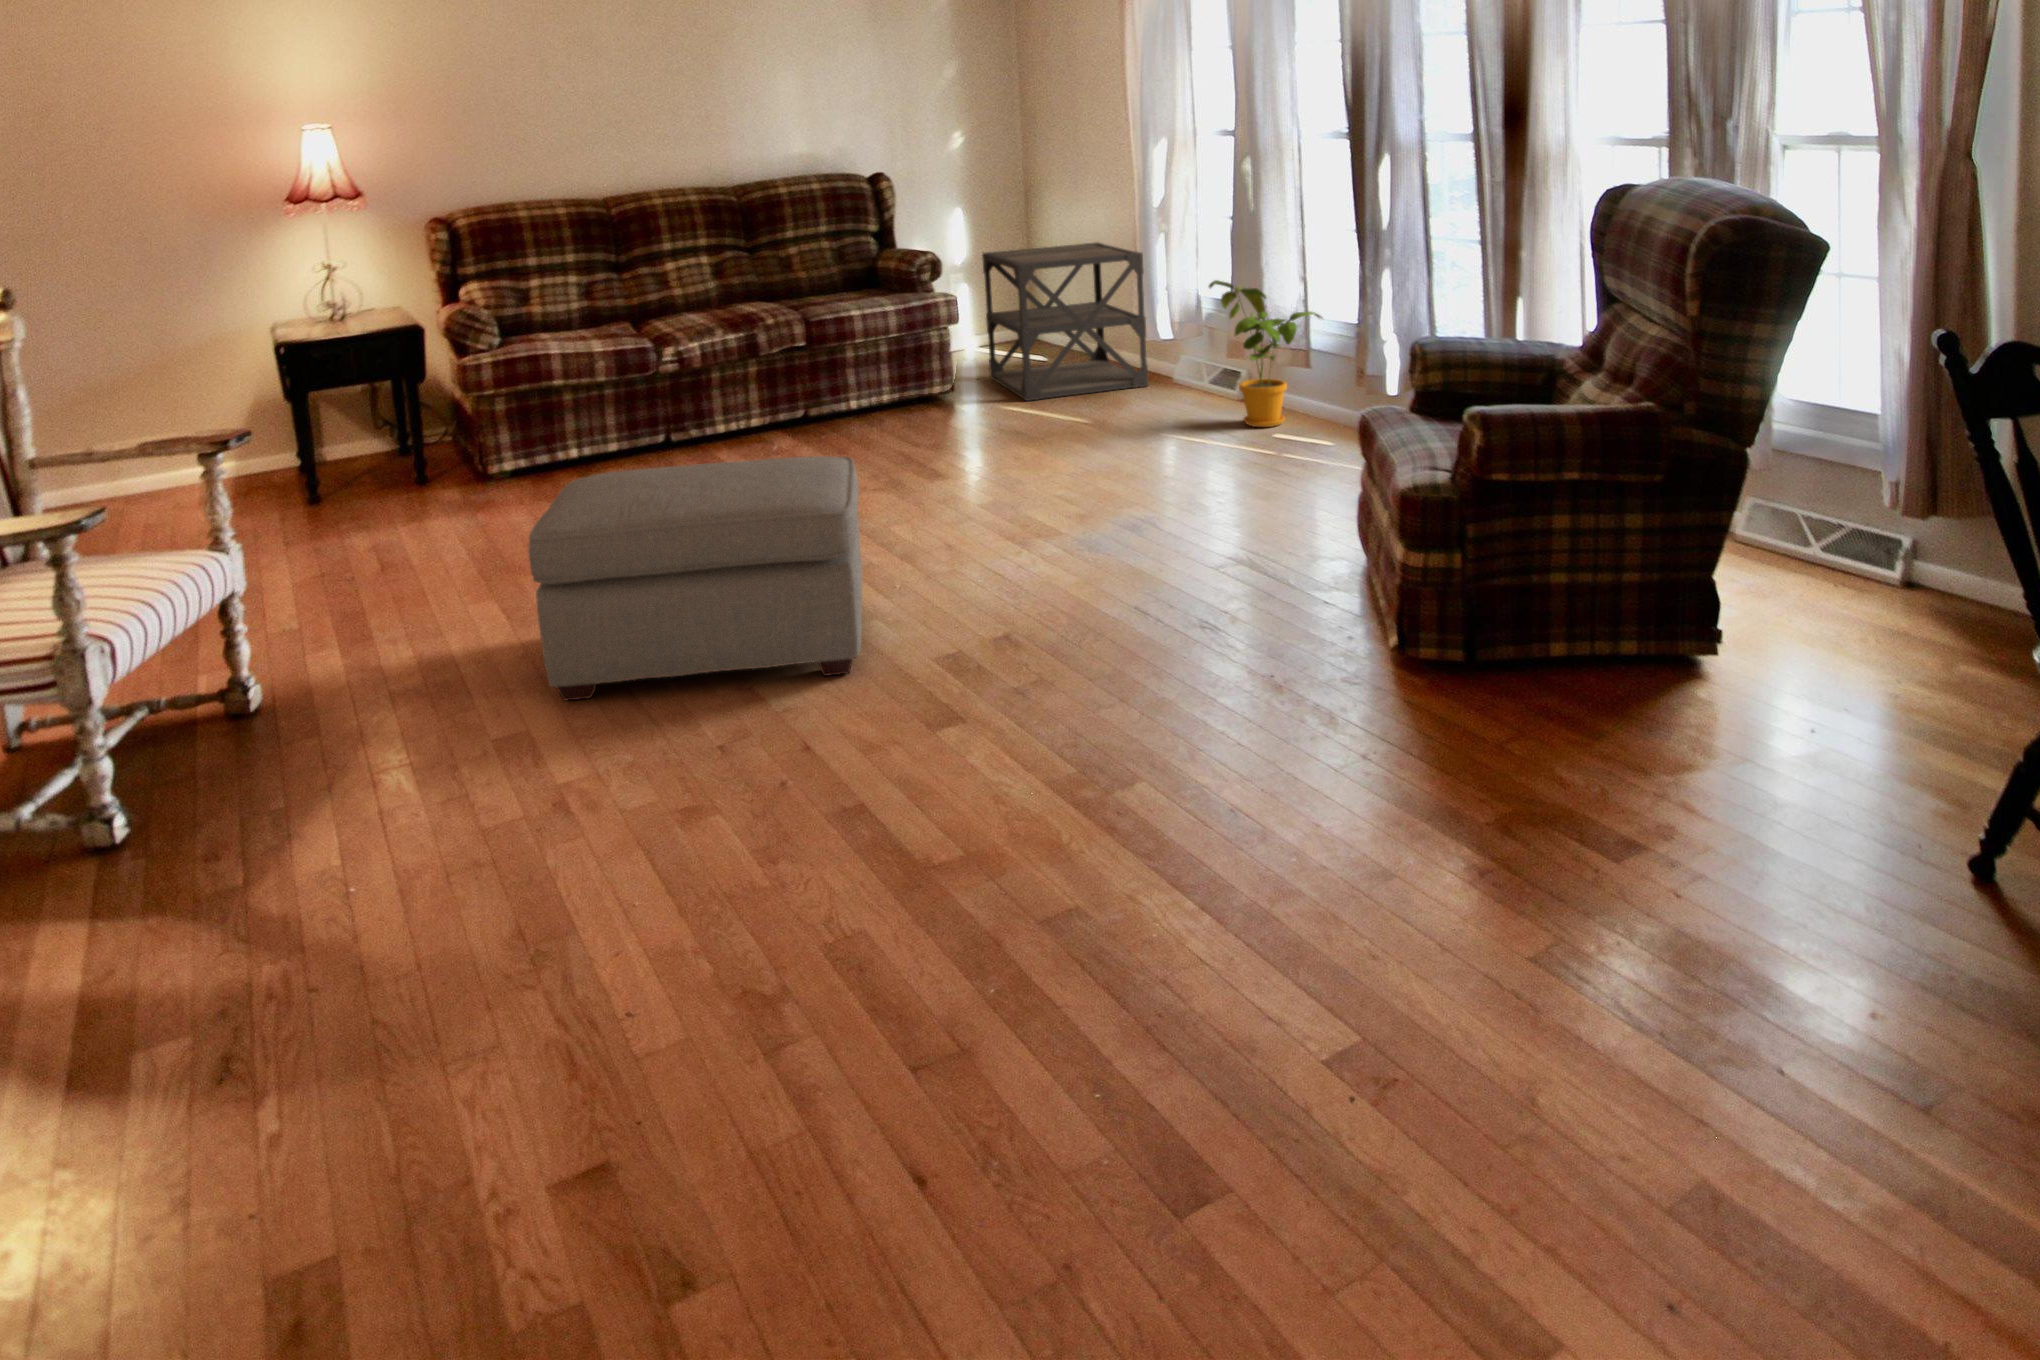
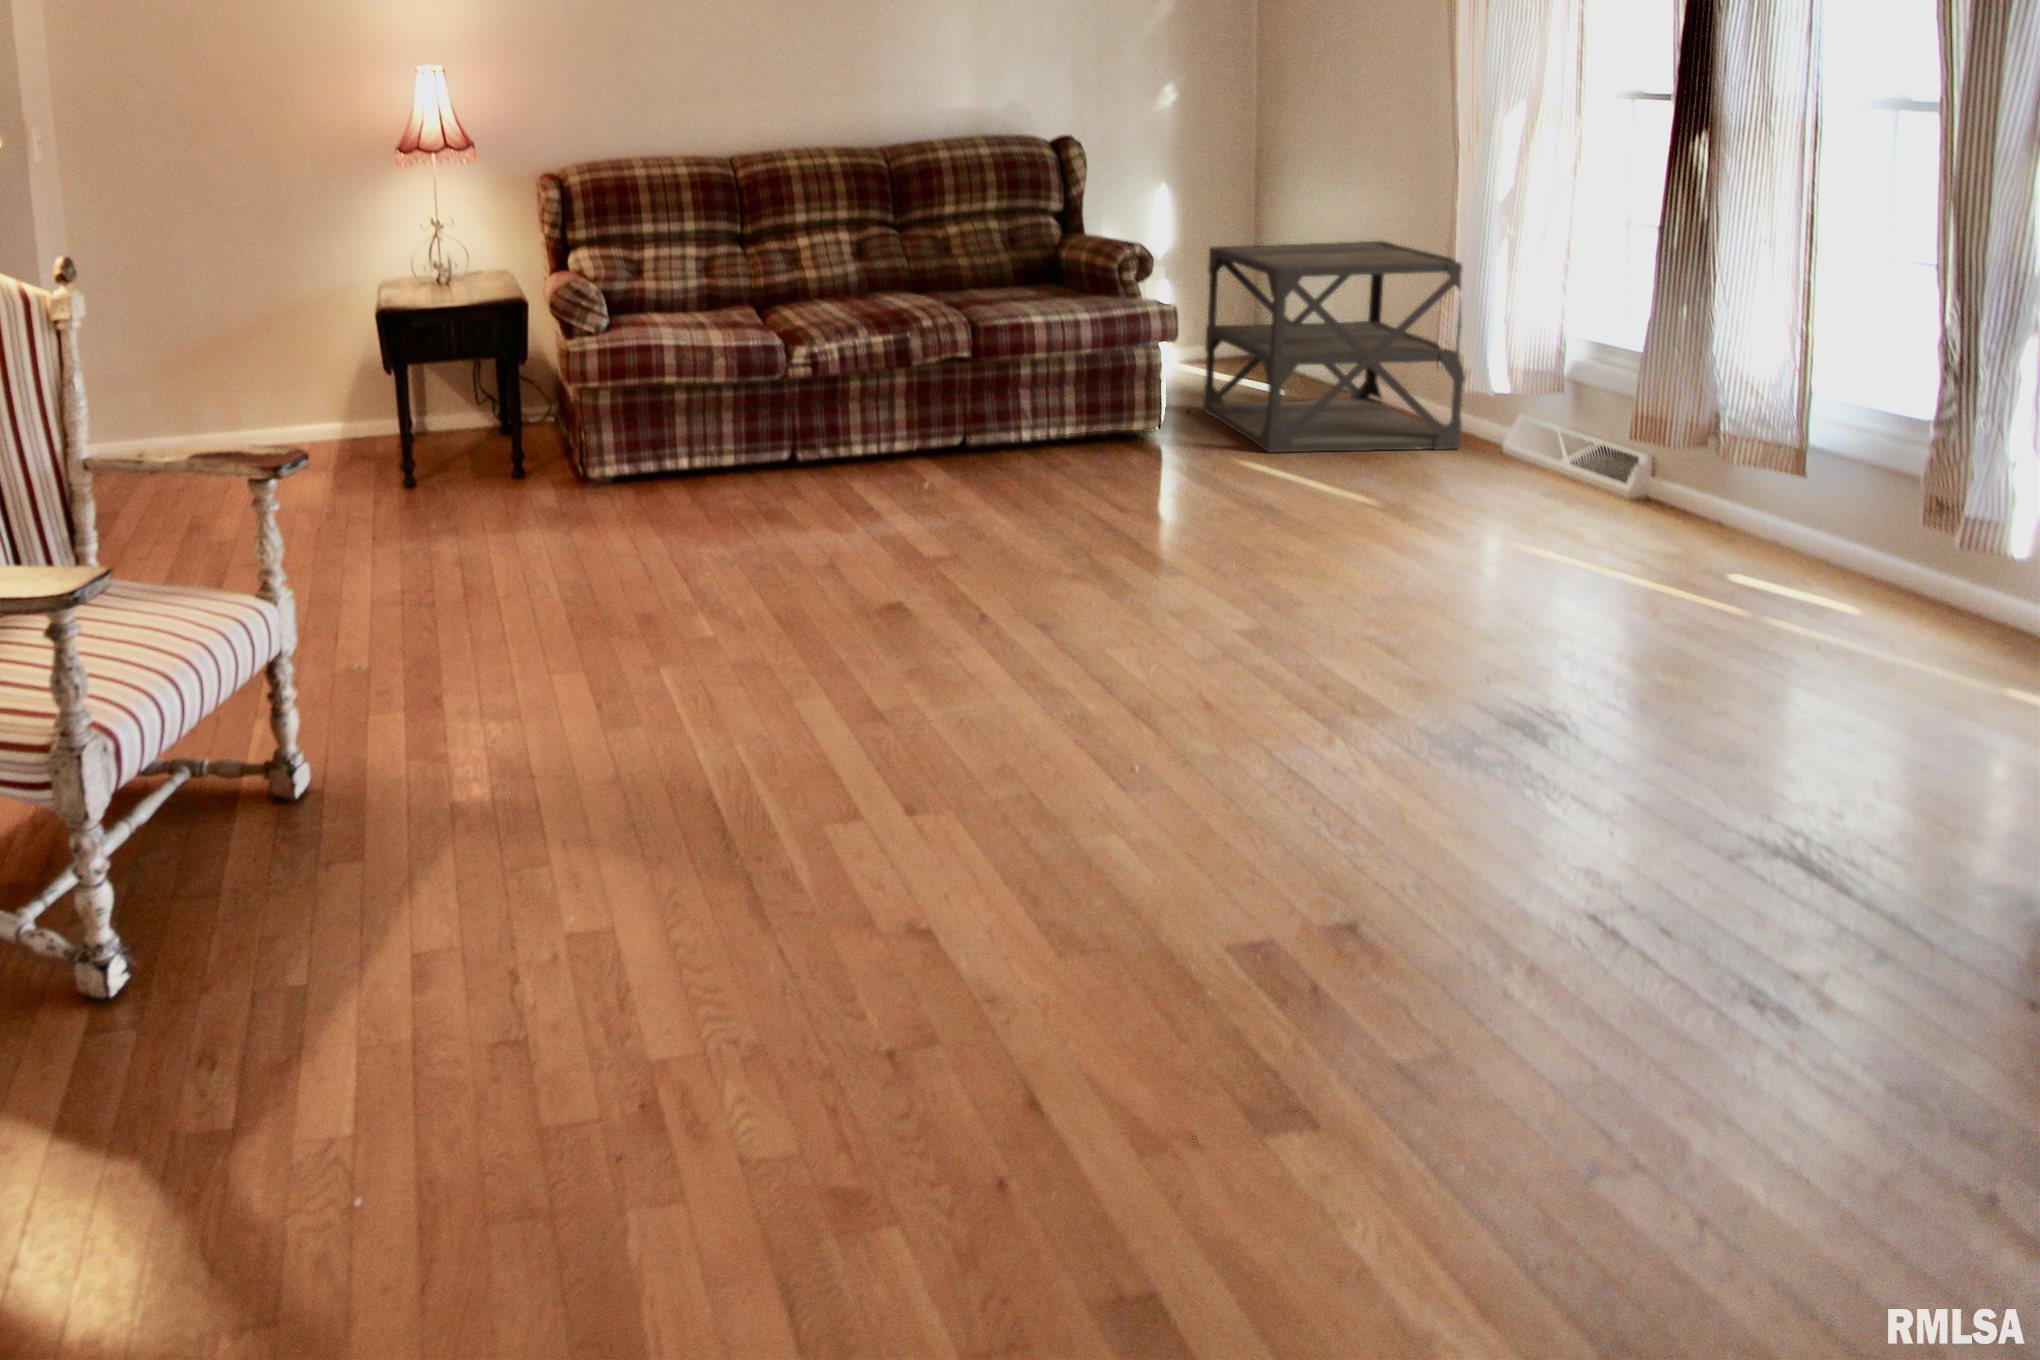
house plant: present [1209,280,1322,427] -> none [1623,316,1838,549]
ottoman: present [528,456,862,700] -> none [639,549,1141,939]

